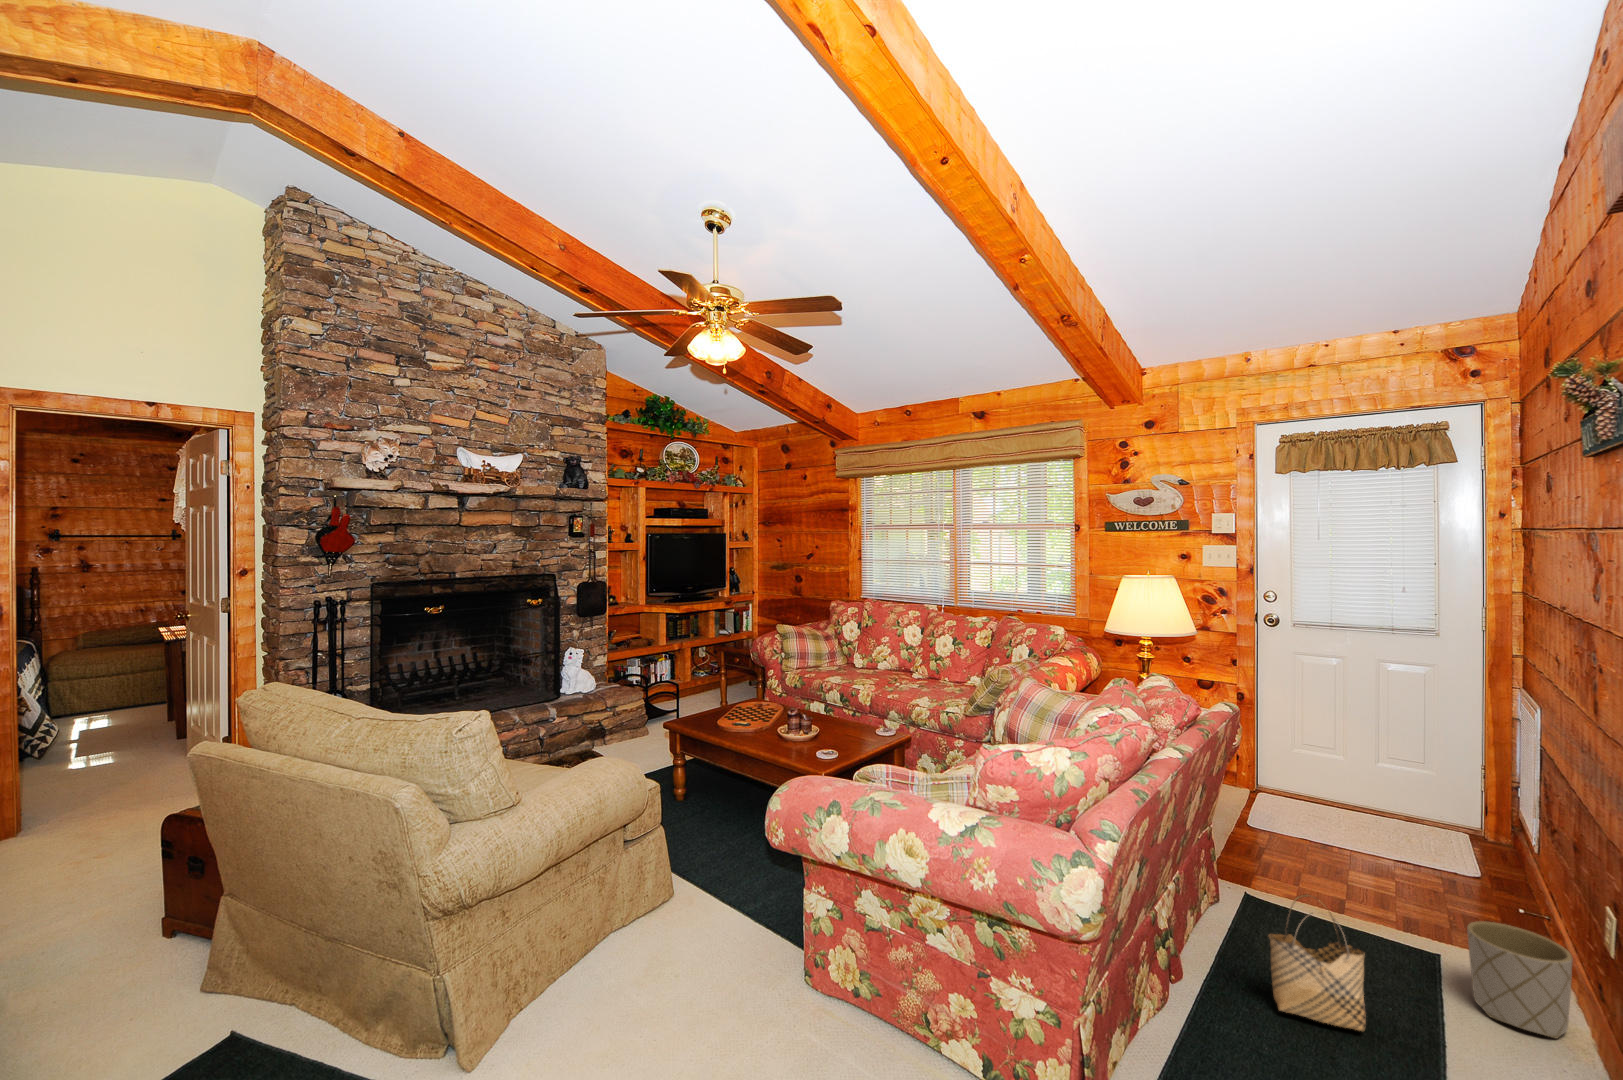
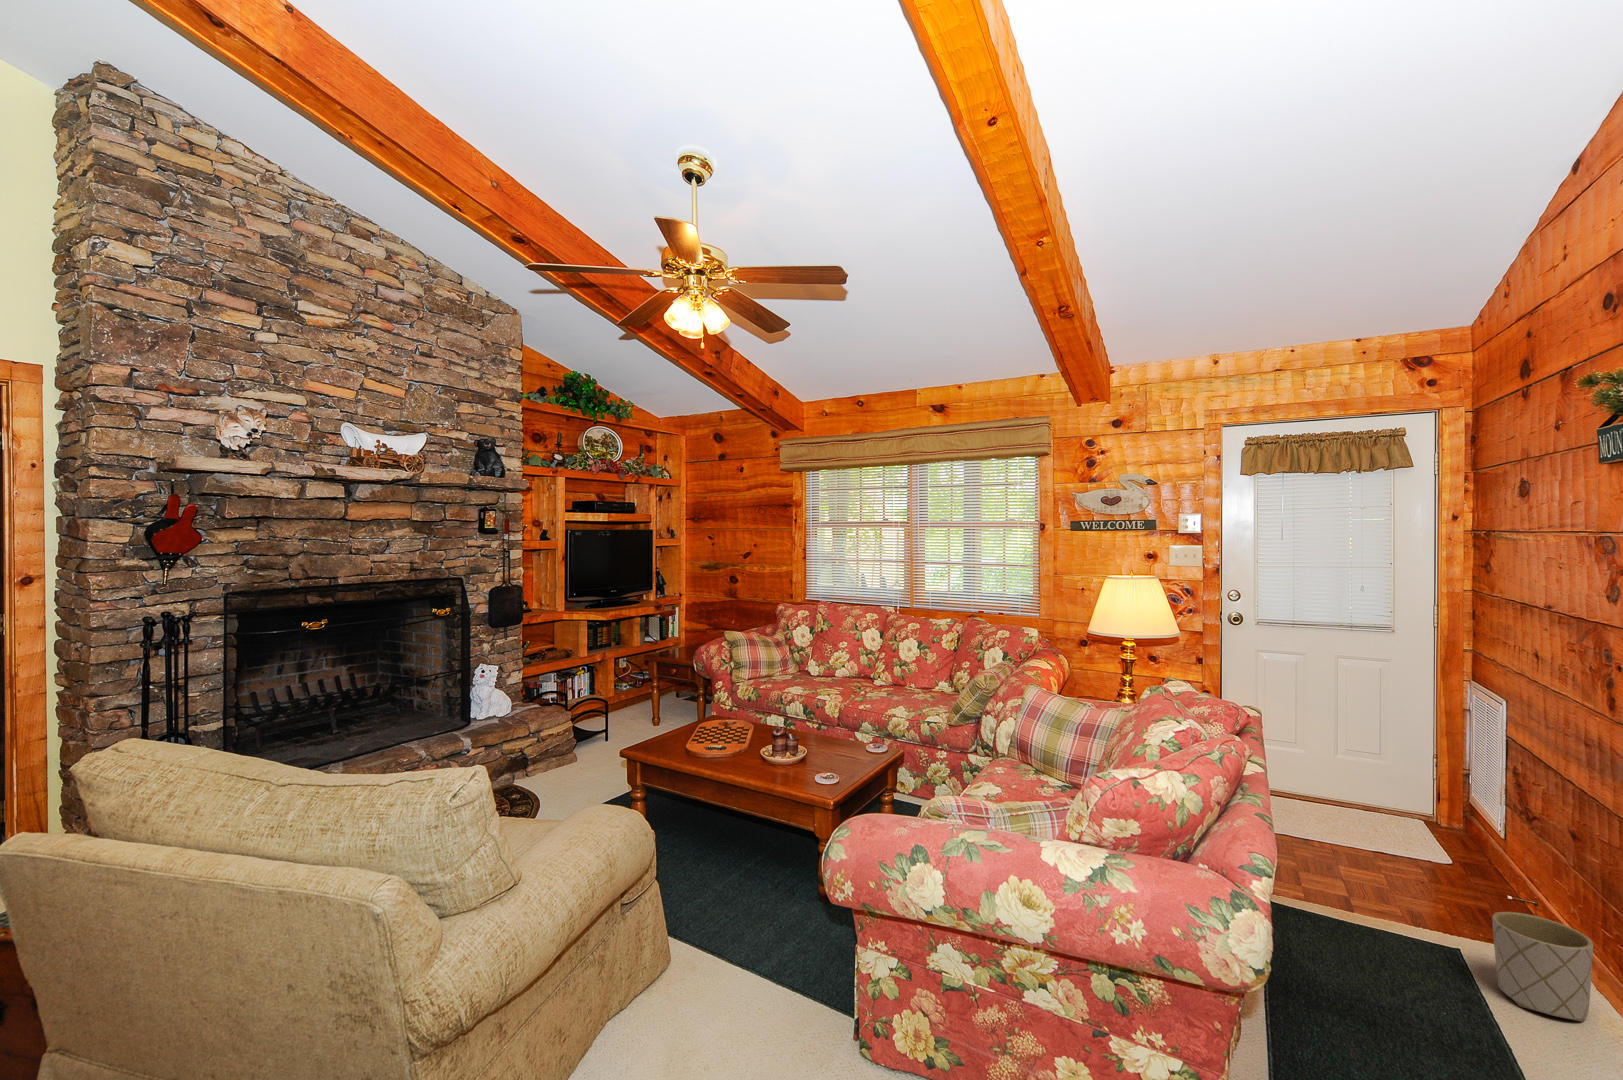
woven basket: present [1269,895,1366,1031] -> none [1329,902,1427,1037]

